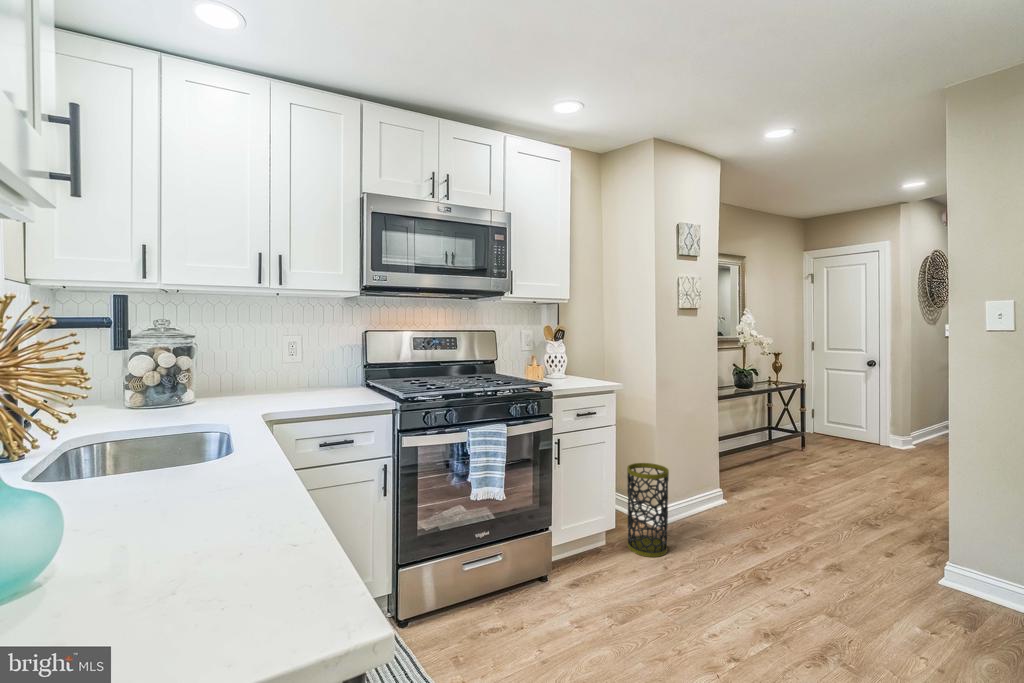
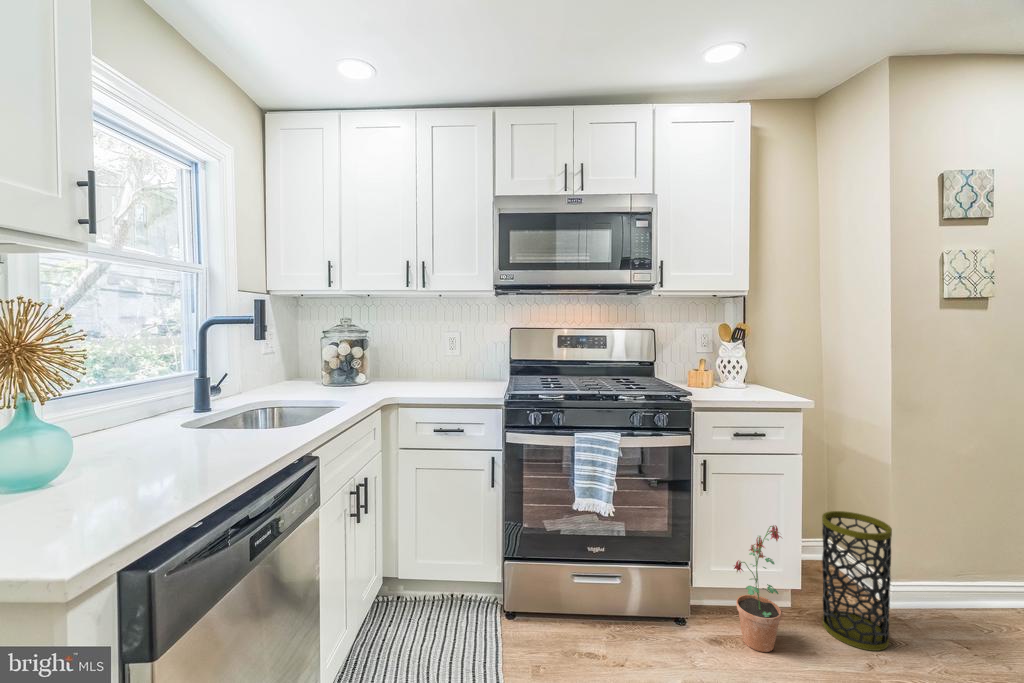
potted plant: none [583,481,617,580] -> present [734,525,782,652]

